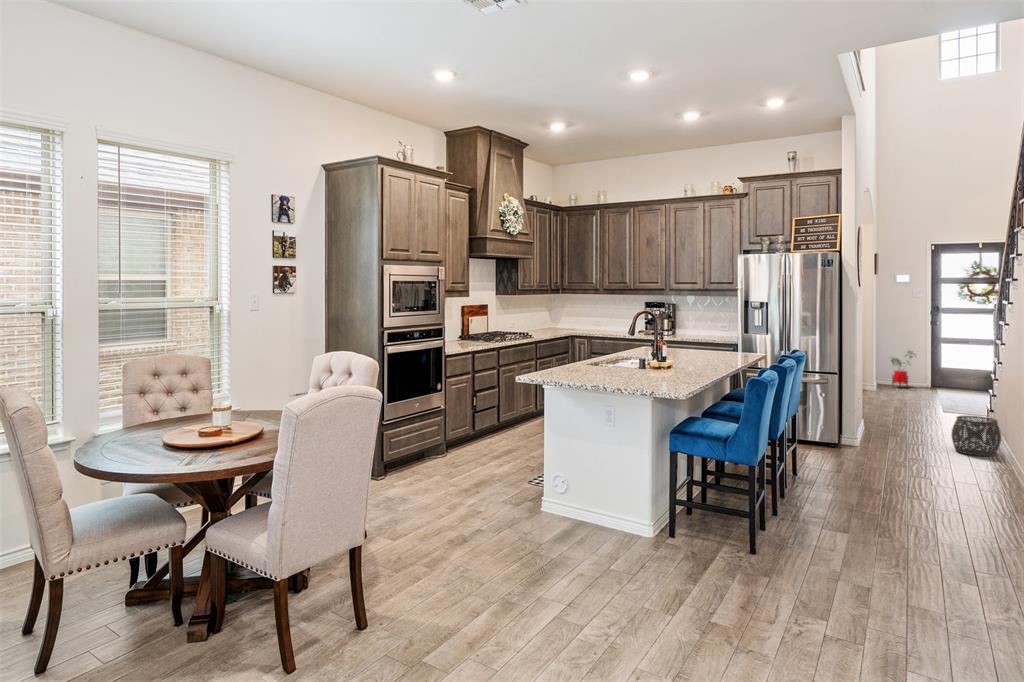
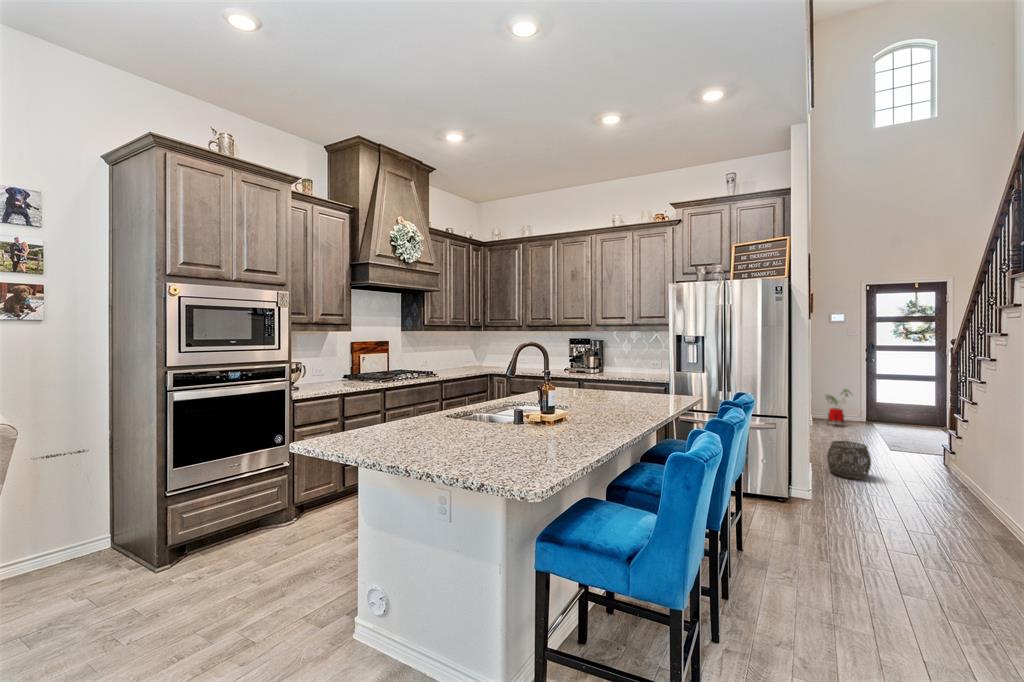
woven basket: present [952,415,1001,456] -> present [827,441,871,479]

